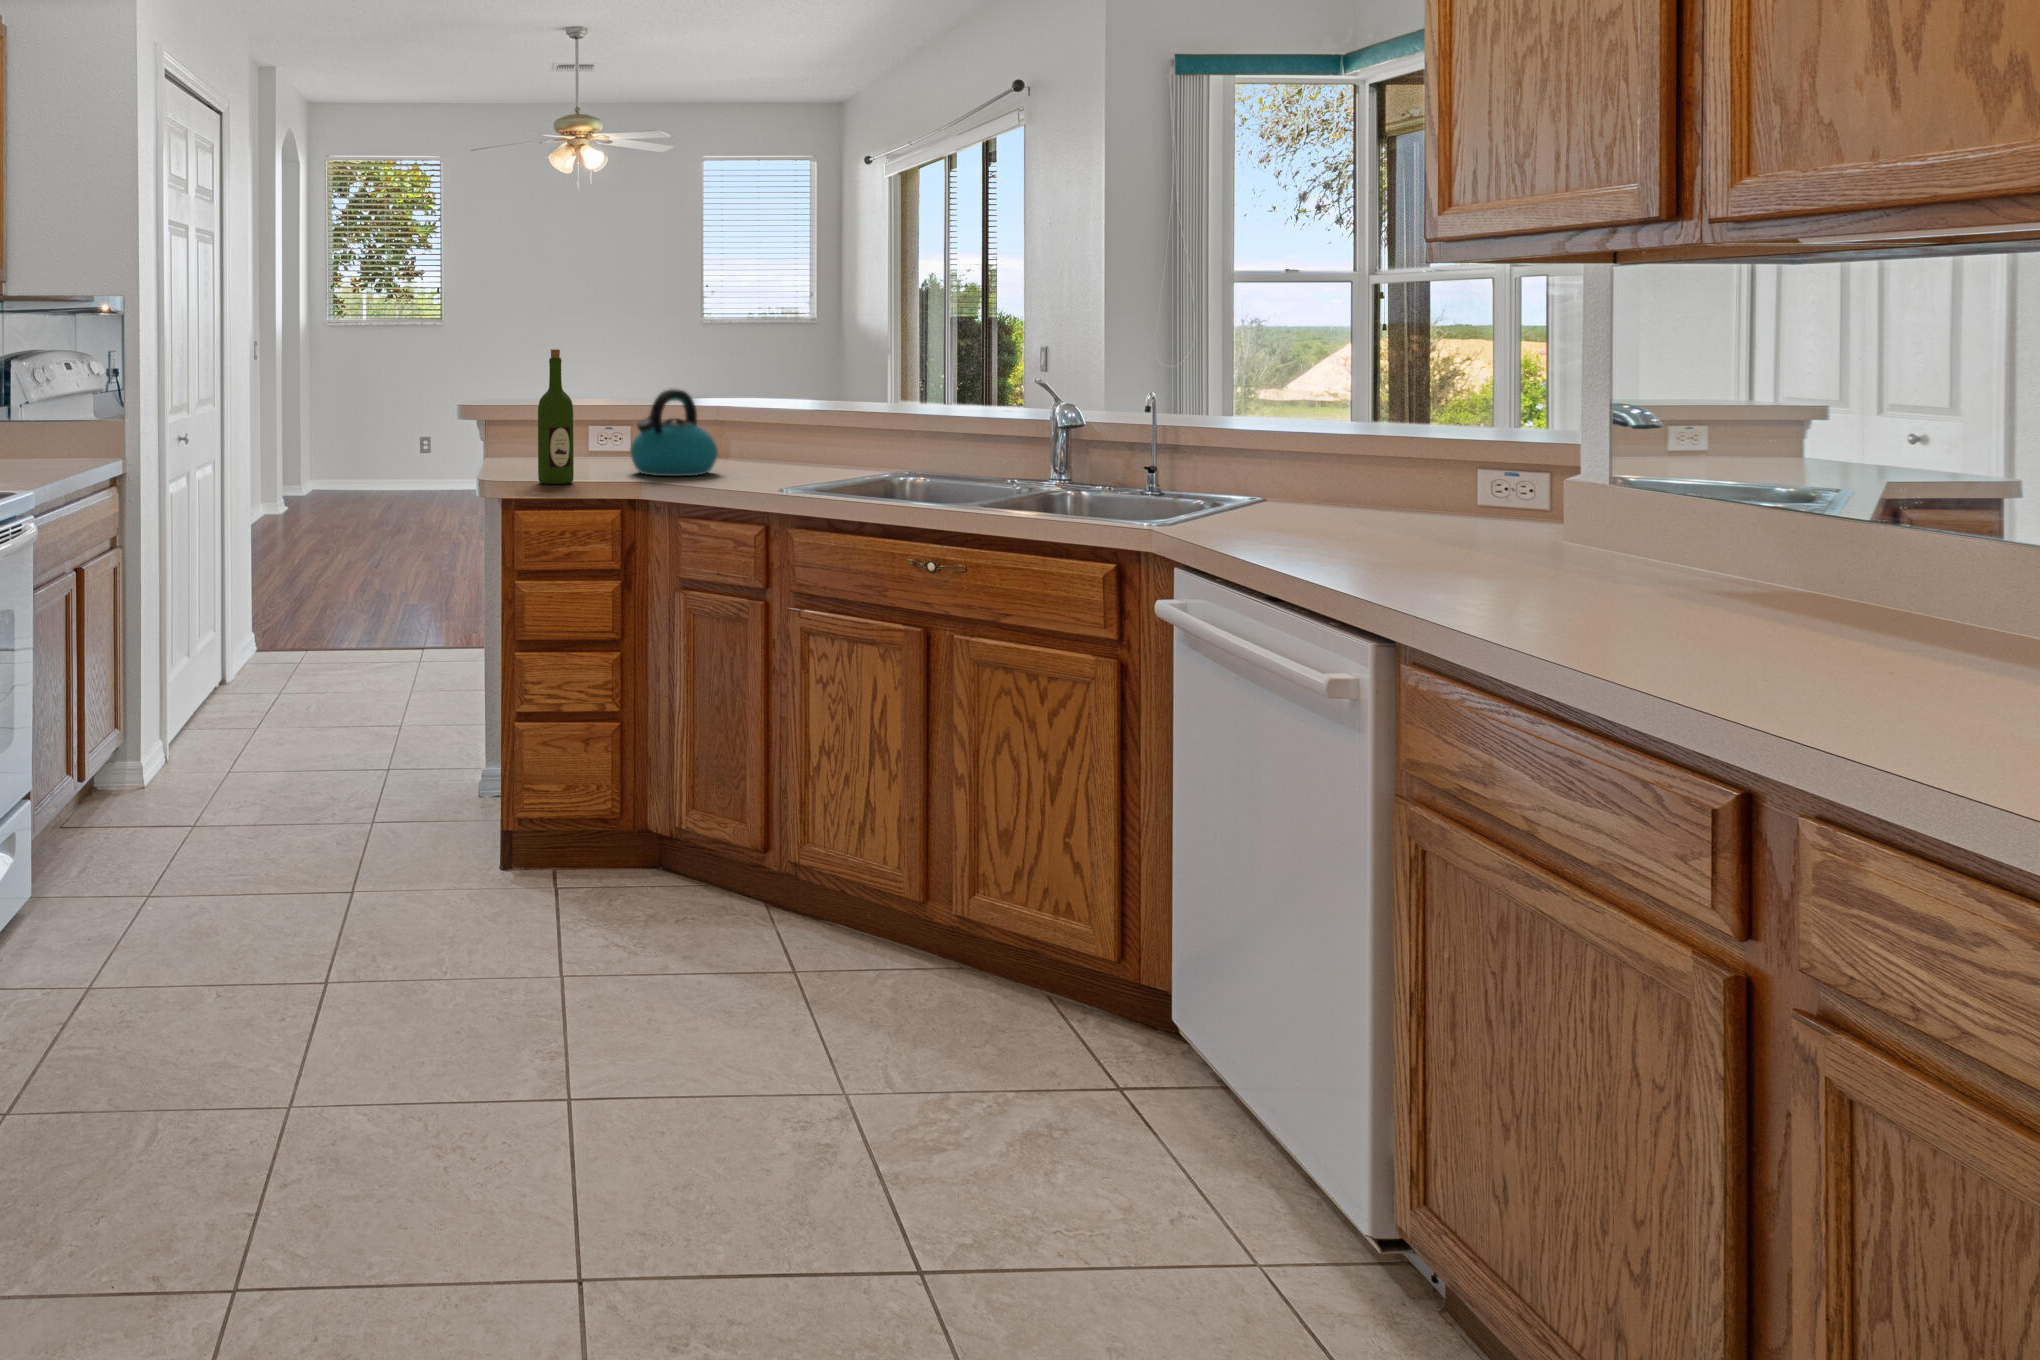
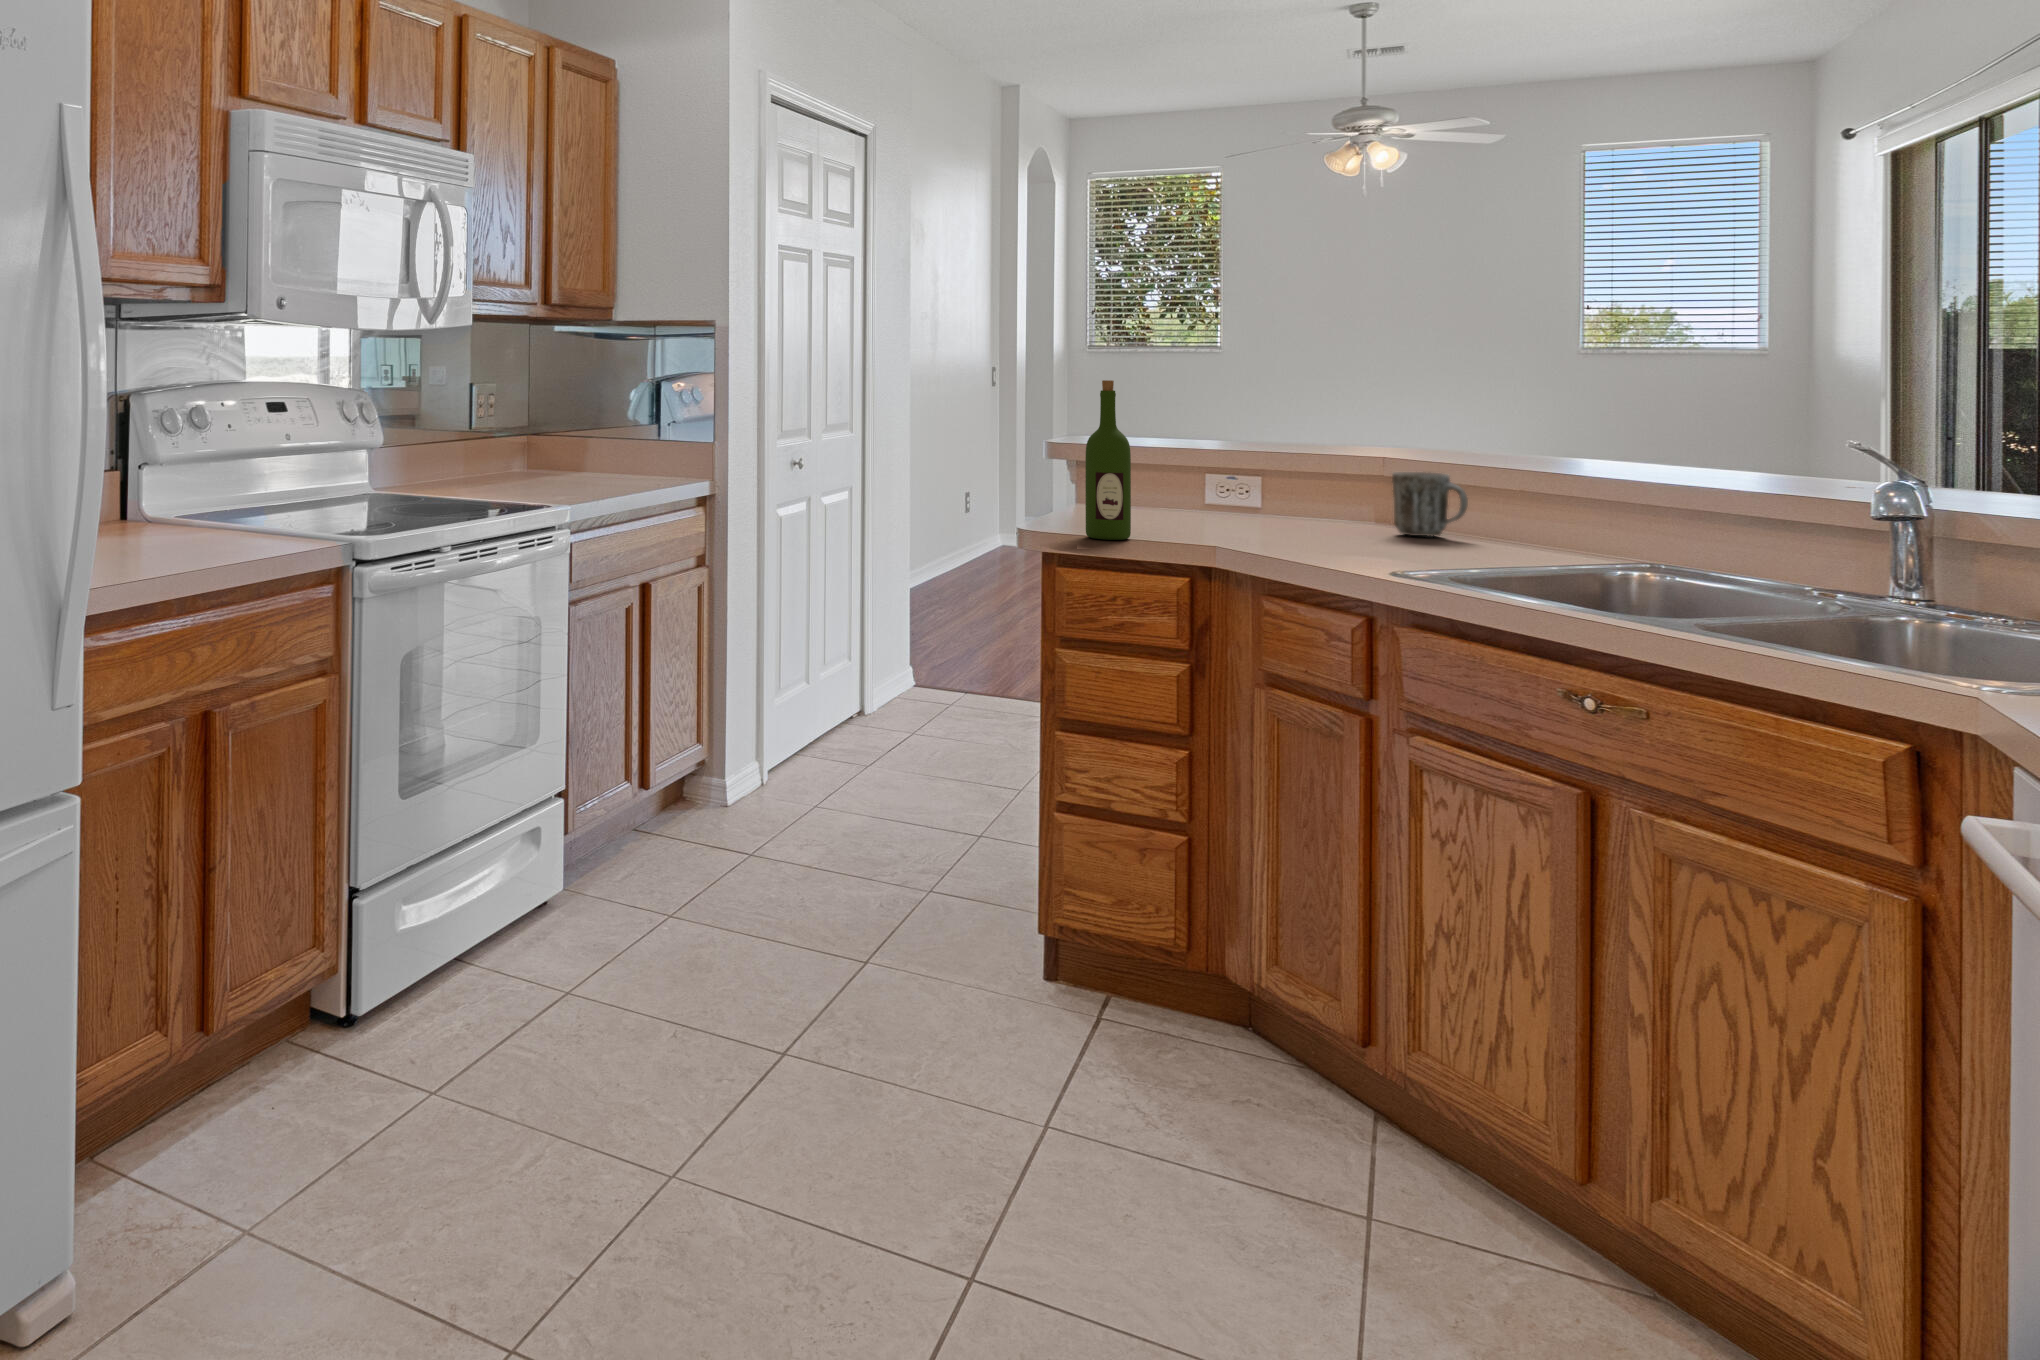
kettle: present [630,389,718,476] -> none [1225,432,1350,543]
mug: none [733,417,783,466] -> present [1392,472,1468,536]

